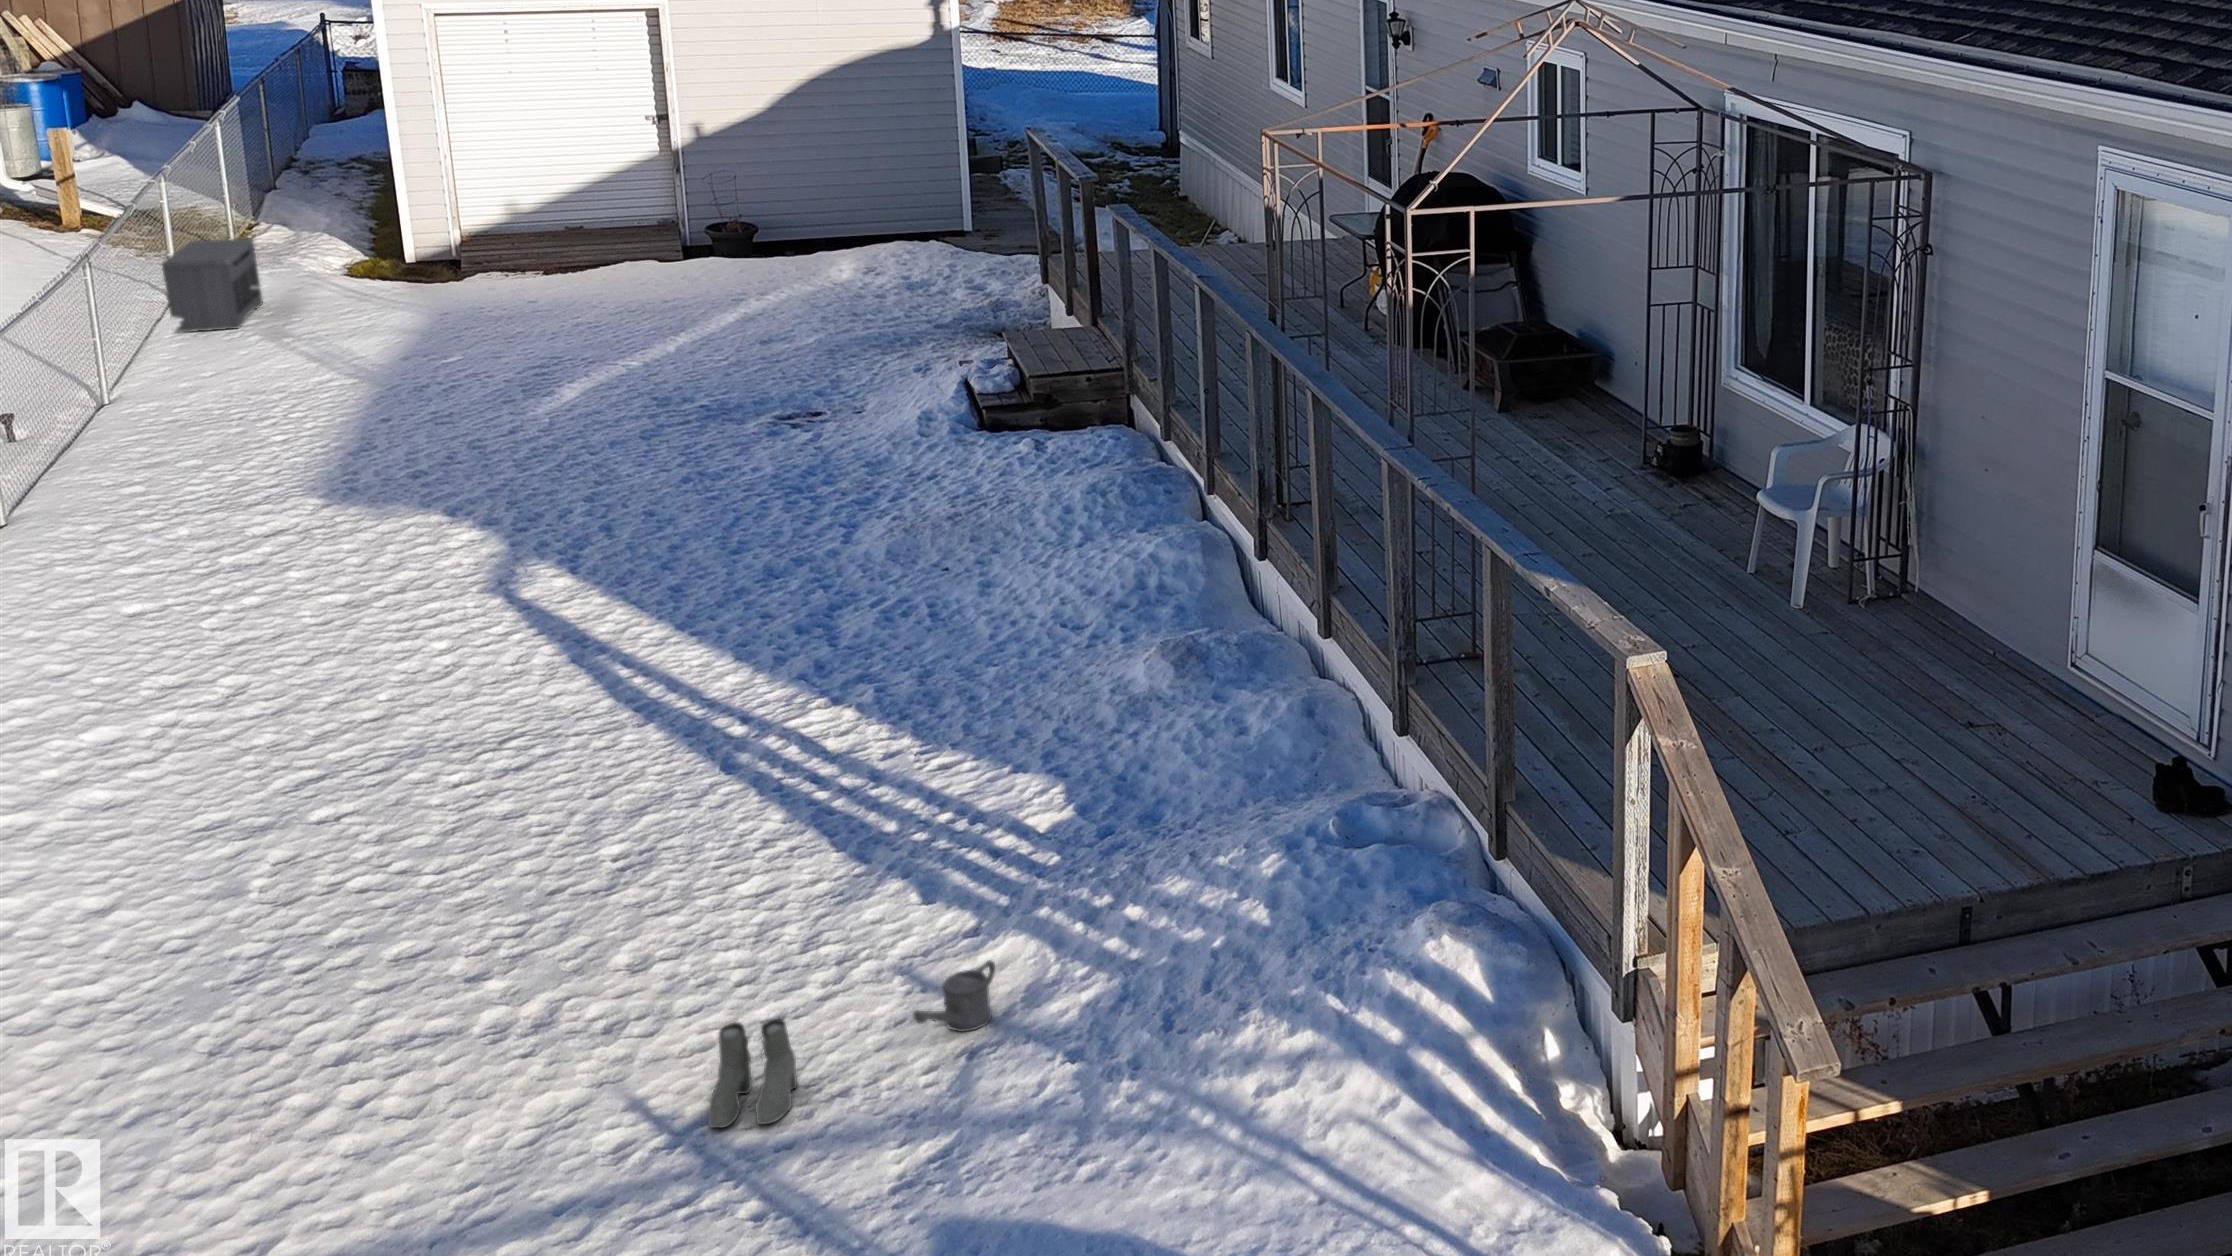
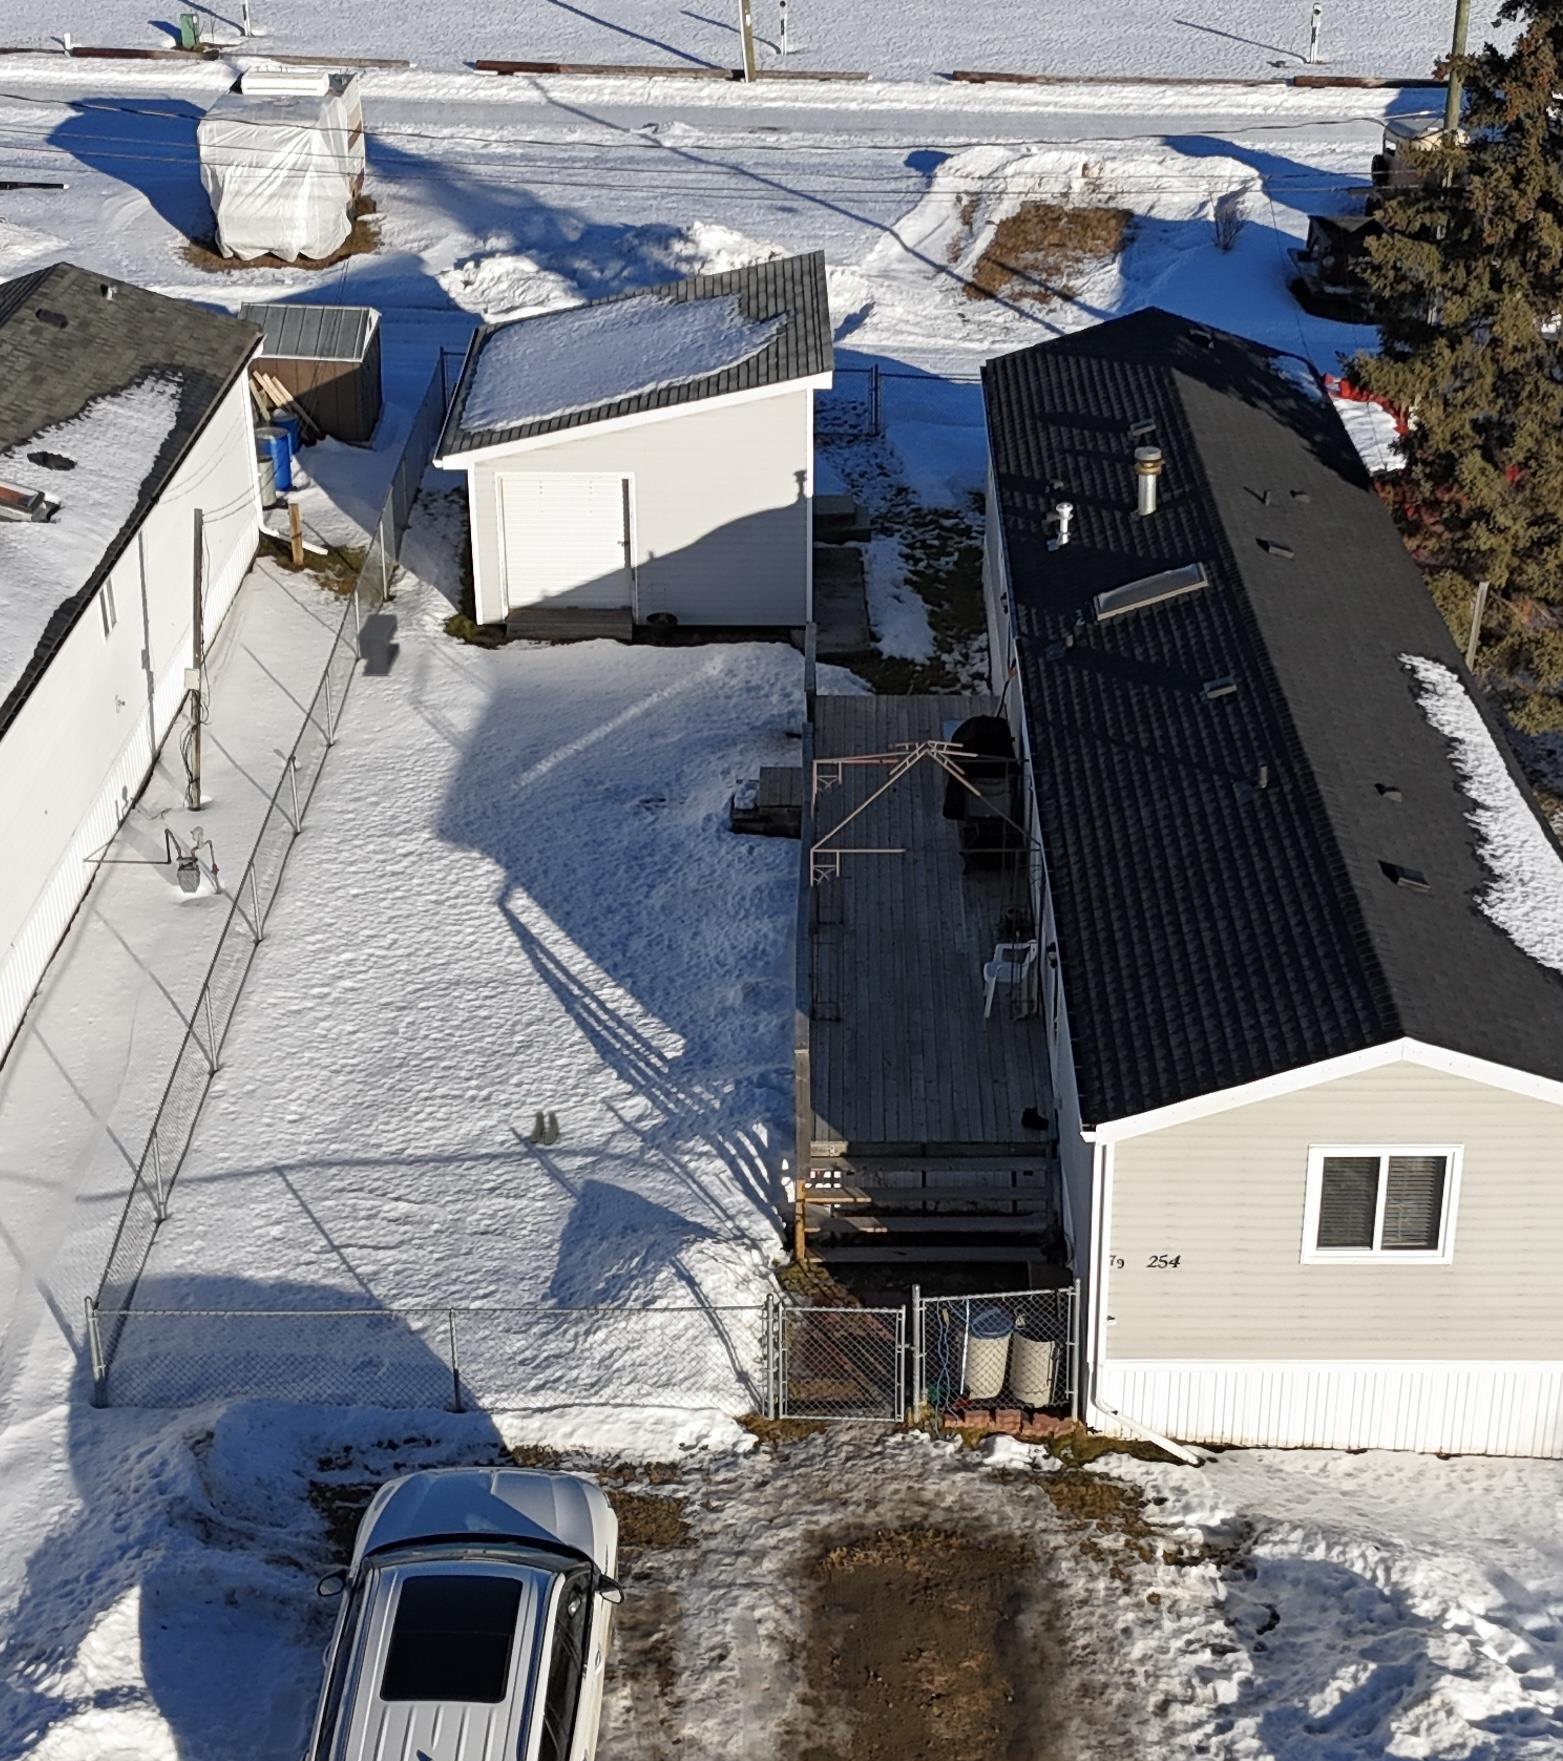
watering can: present [913,960,995,1032] -> none [597,1105,630,1127]

